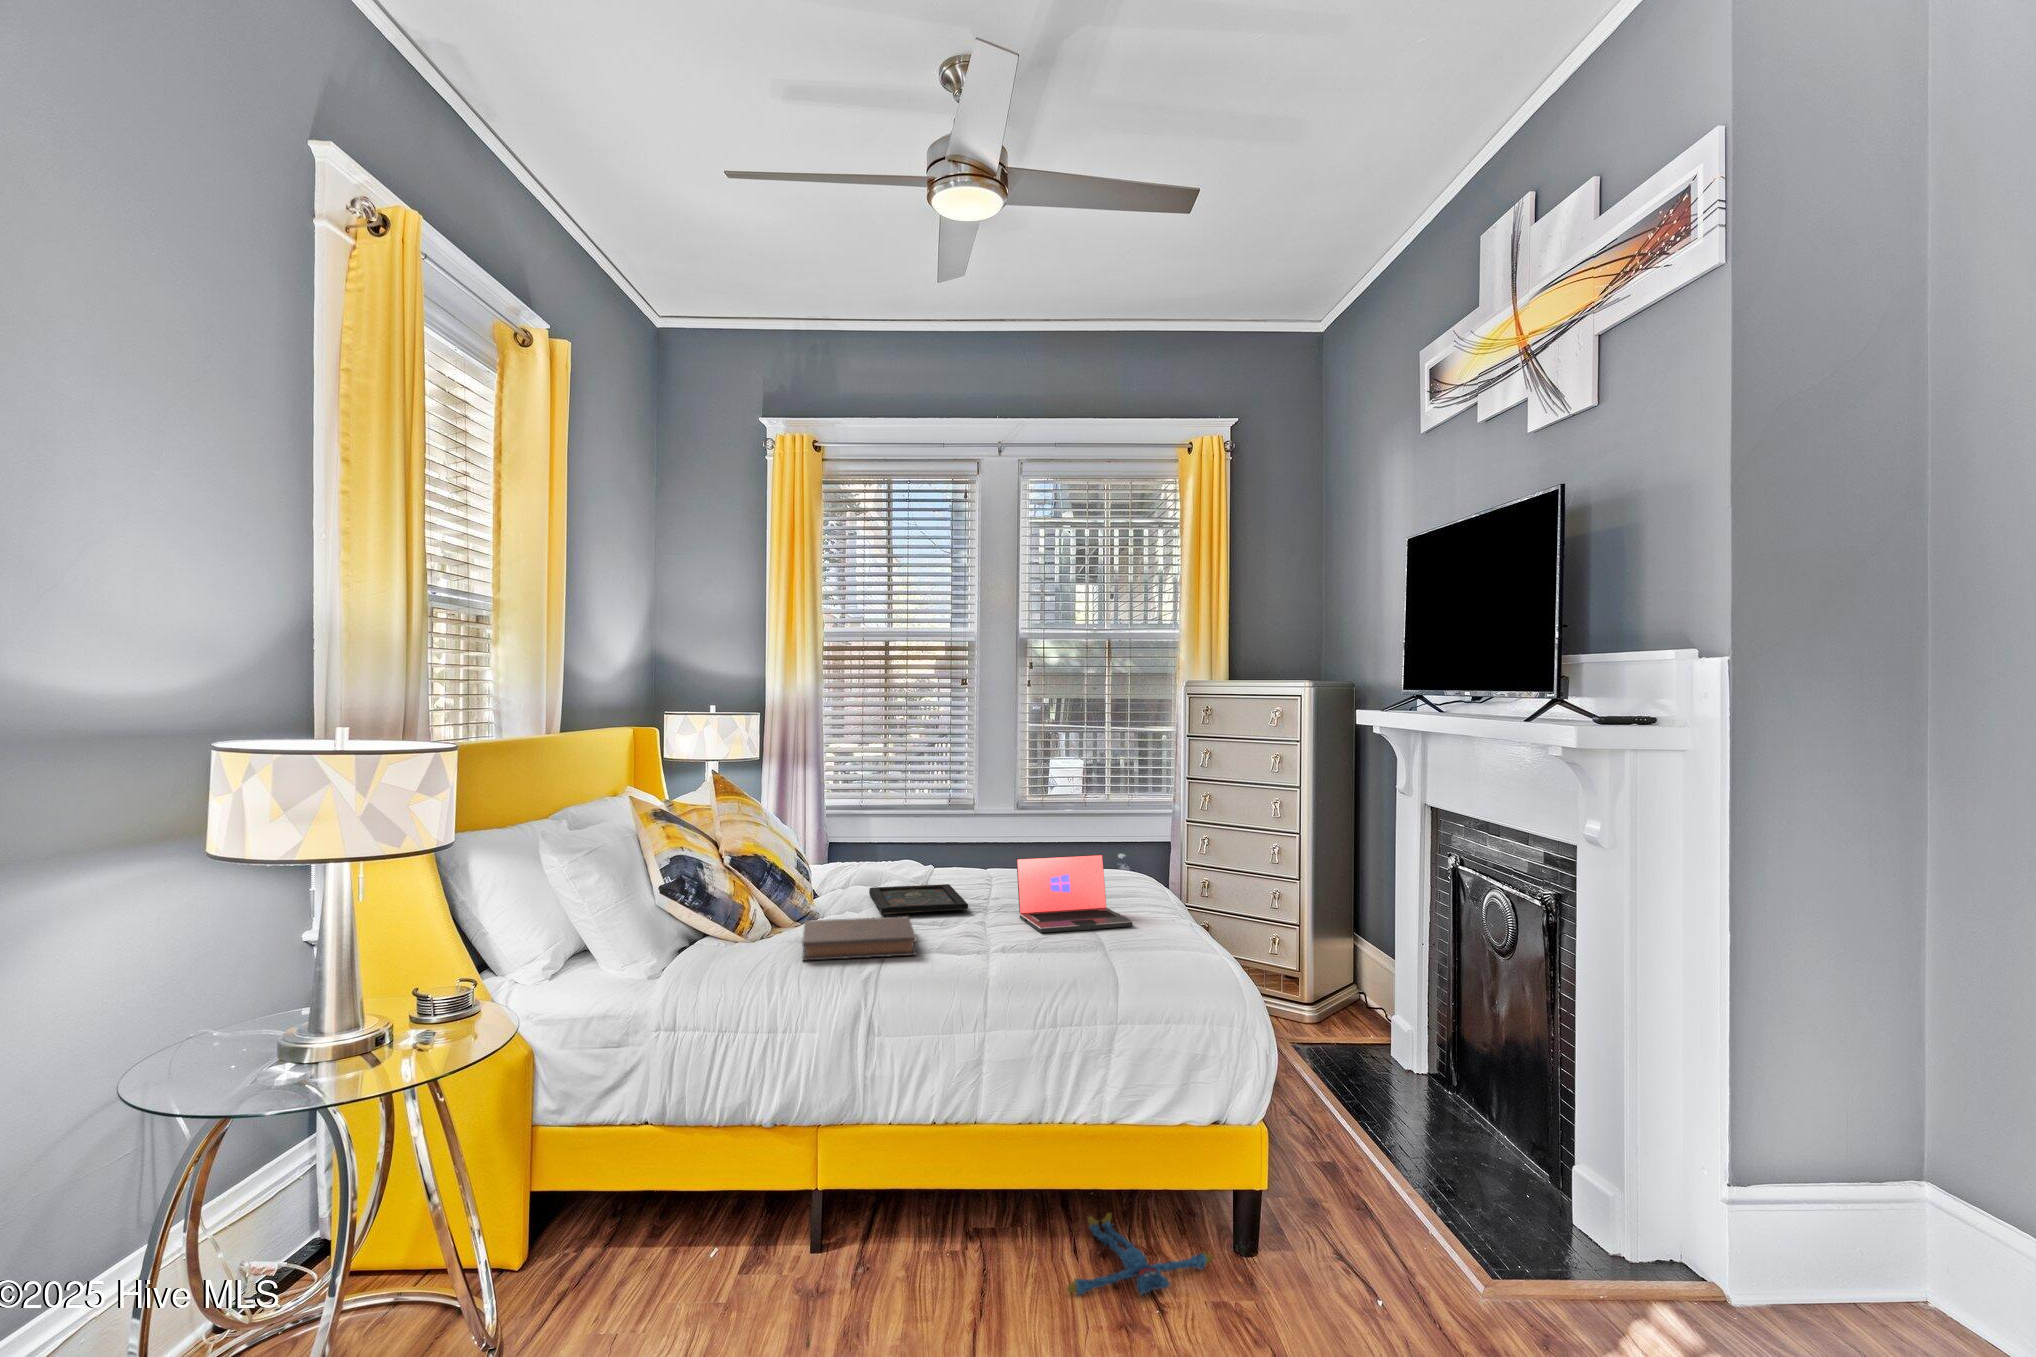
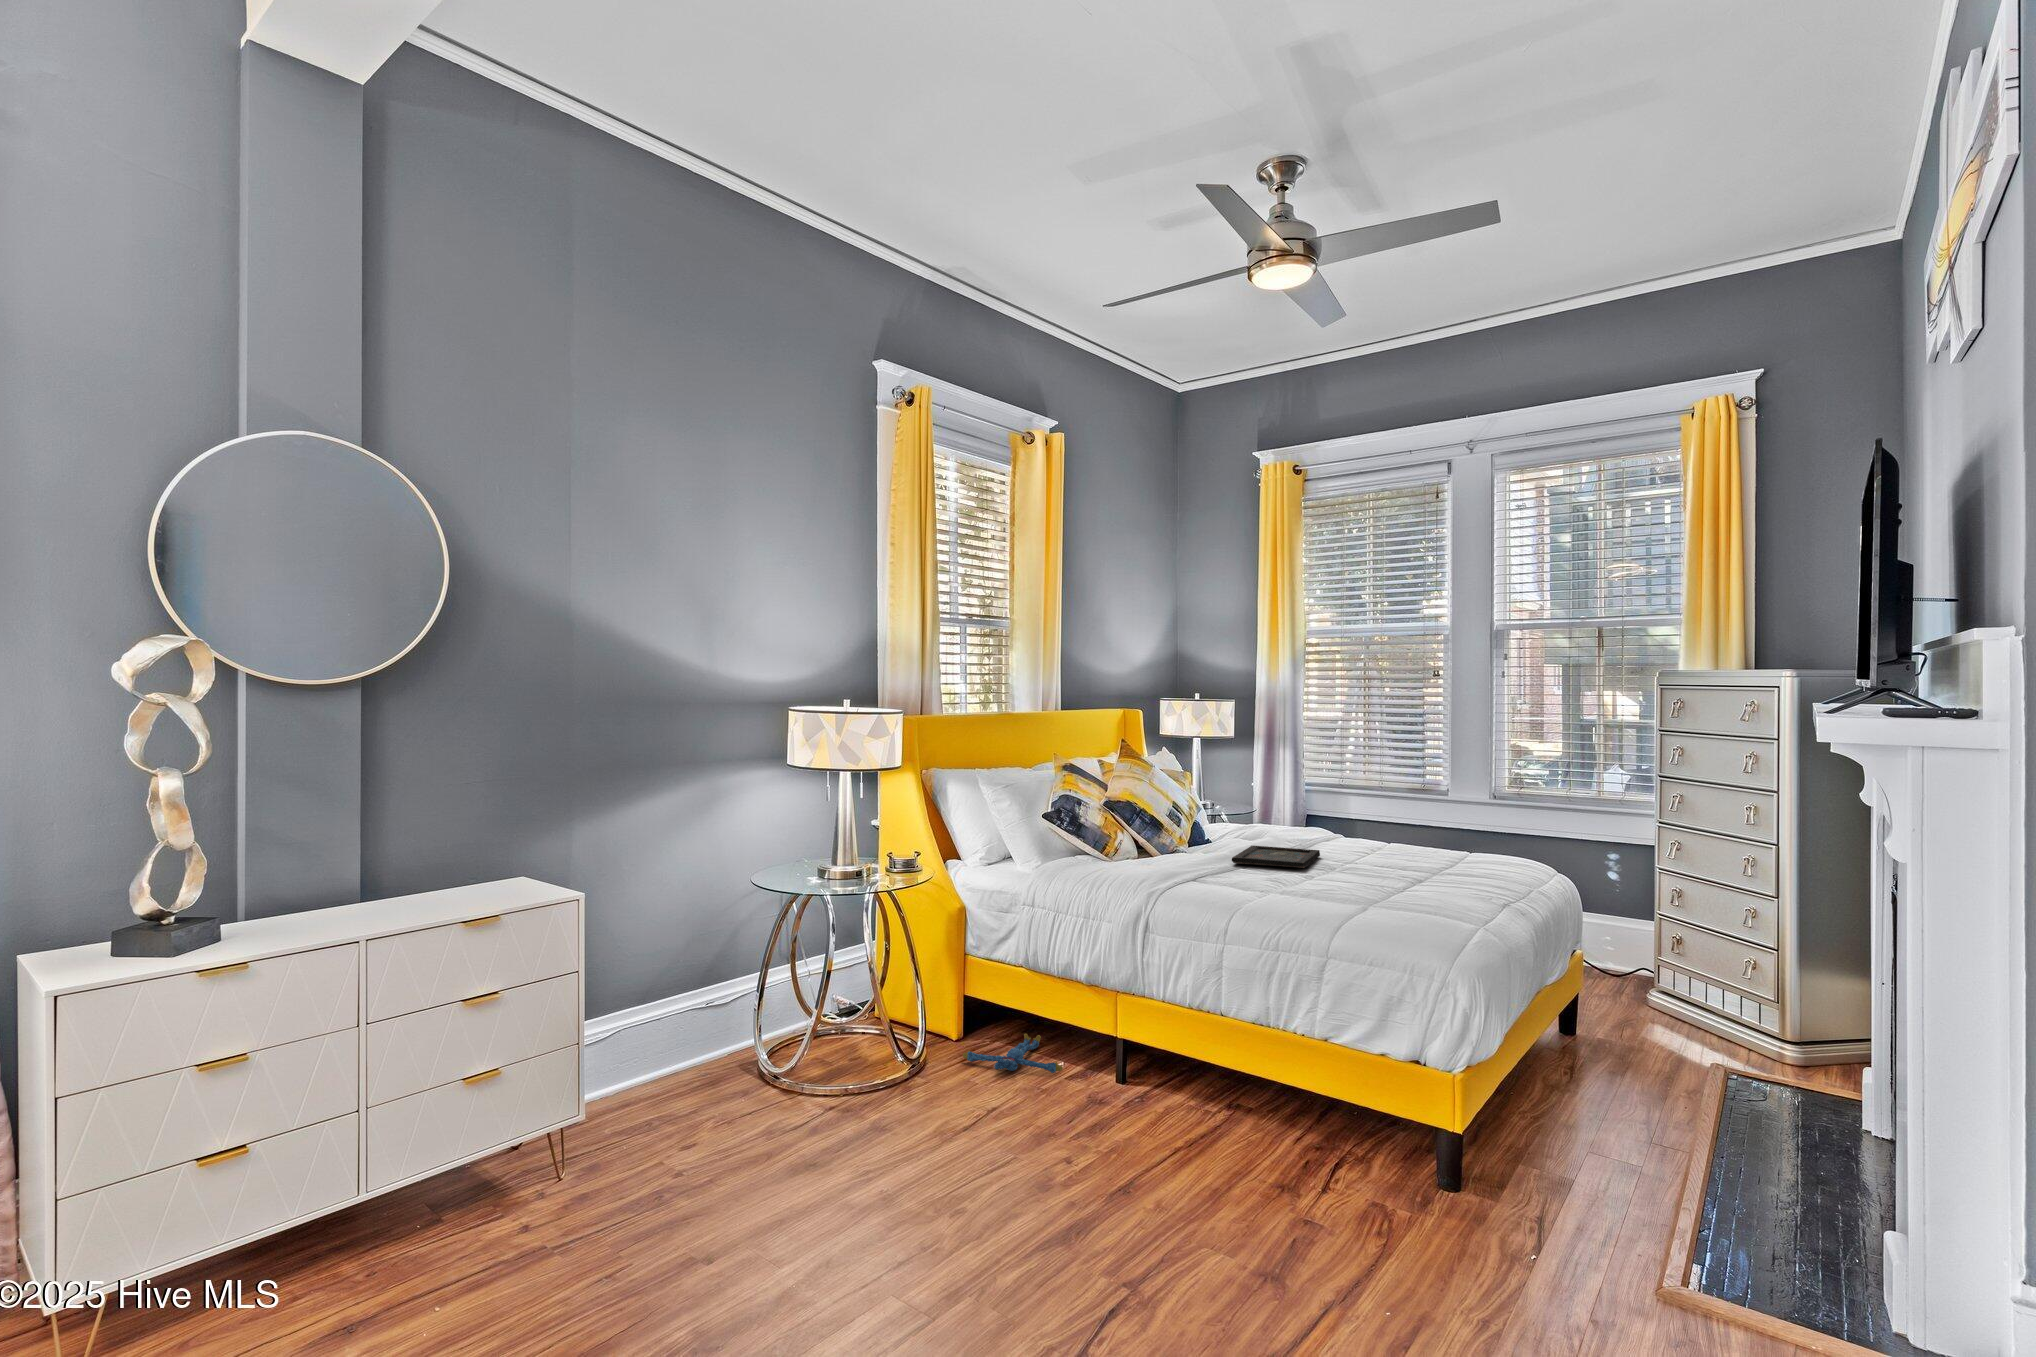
laptop: present [1017,855,1133,933] -> none [1334,829,1427,896]
book: present [802,917,916,960] -> none [1130,856,1234,888]
plush toy: present [1067,1213,1212,1295] -> present [963,1034,1063,1073]

